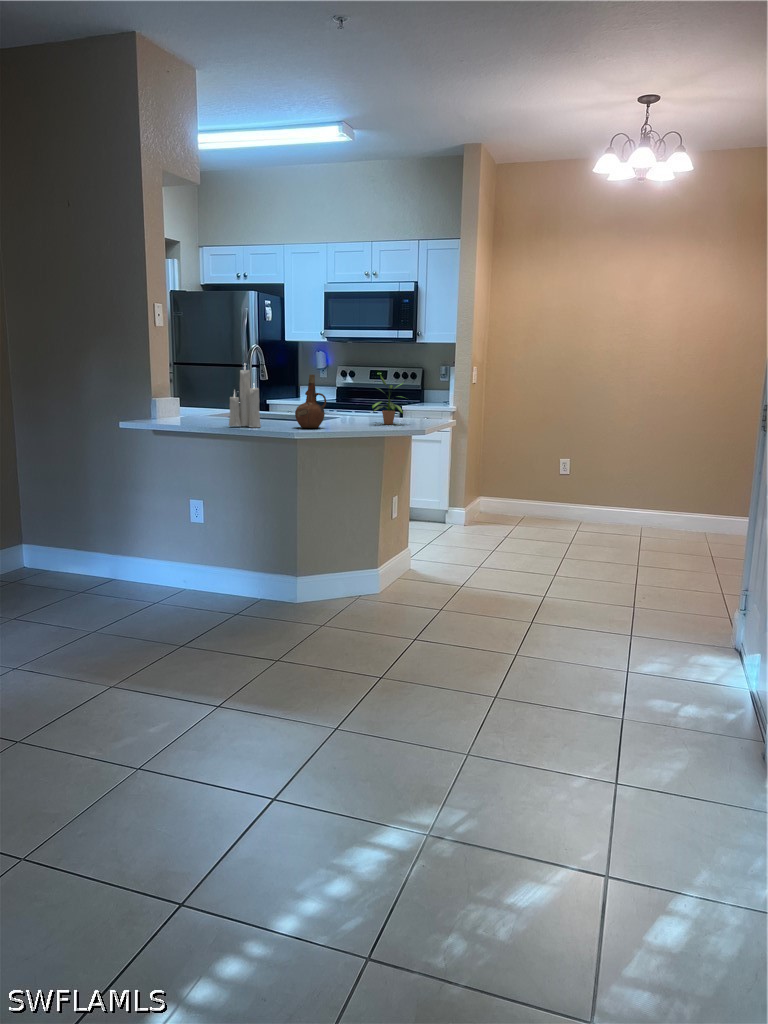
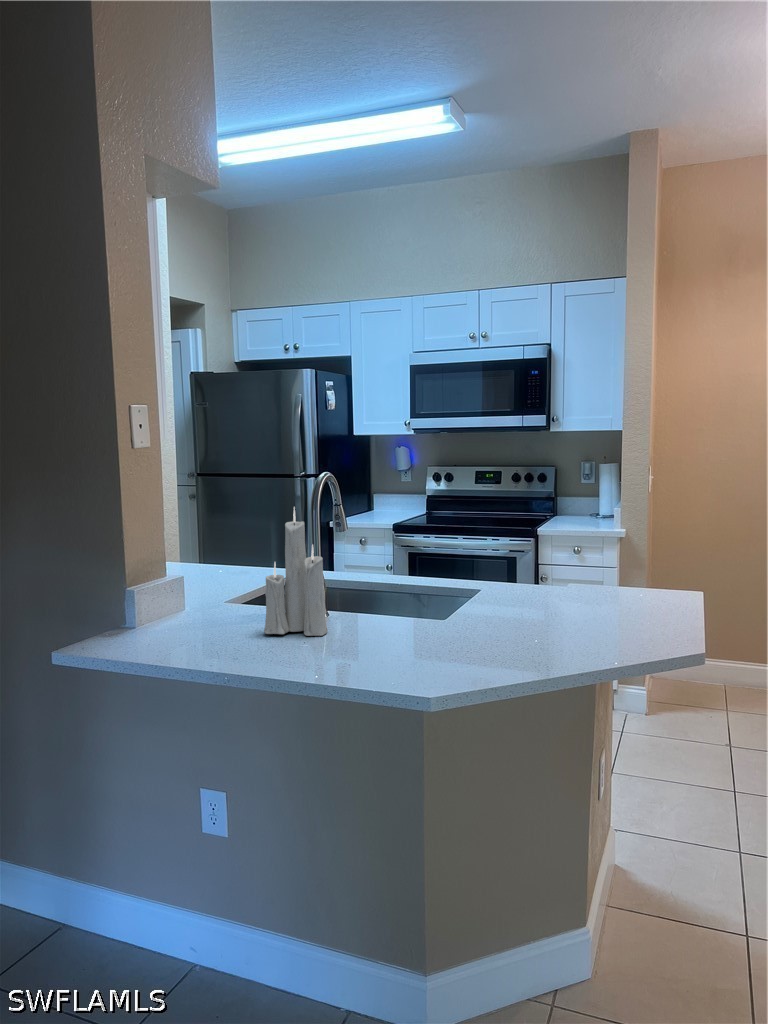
ceramic pitcher: present [295,375,326,428] -> none [395,528,457,636]
potted plant: present [372,375,403,424] -> none [533,515,615,609]

